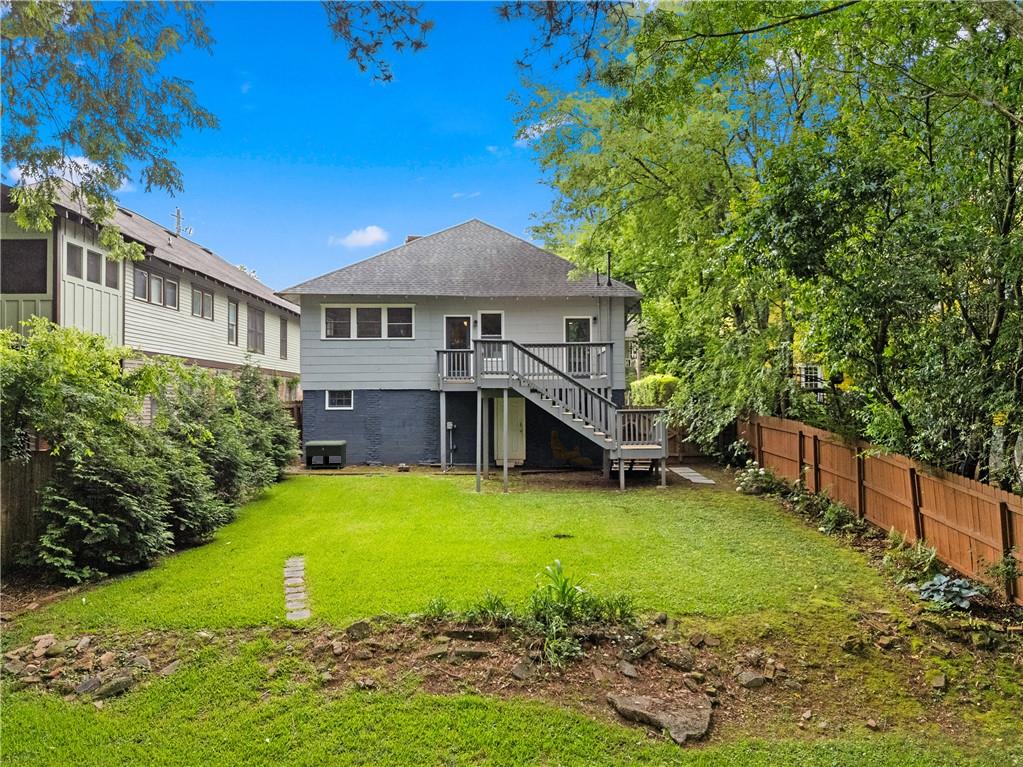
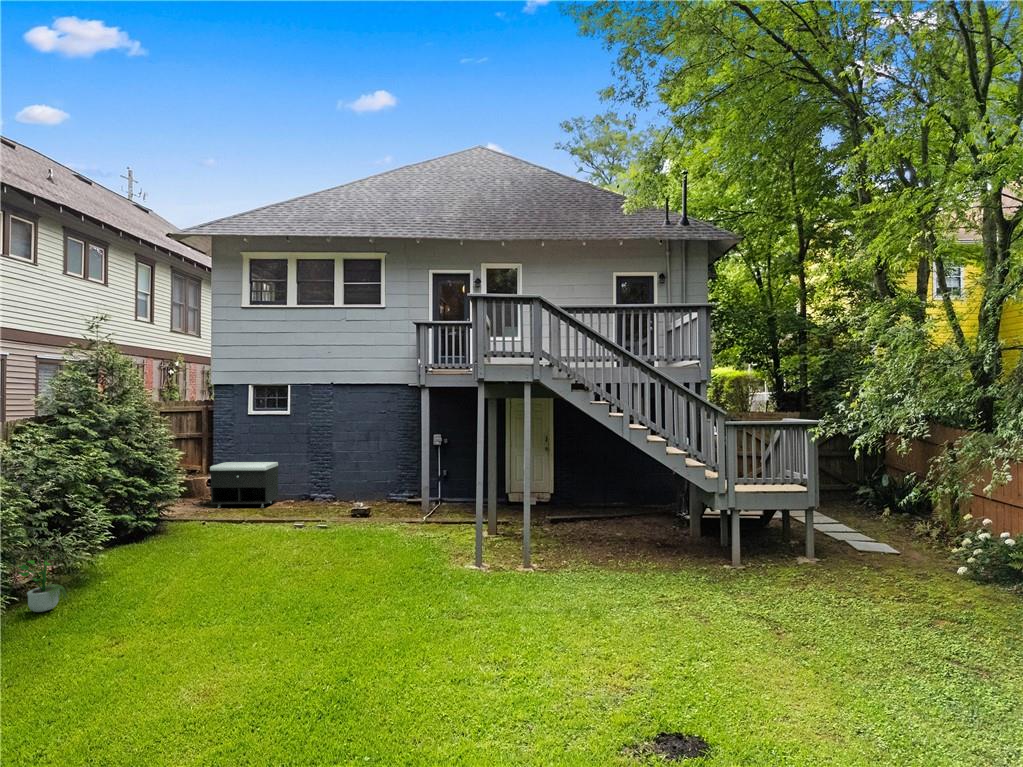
lounge chair: present [551,430,593,471] -> none [594,448,661,516]
potted plant: none [249,471,273,505] -> present [17,552,67,612]

